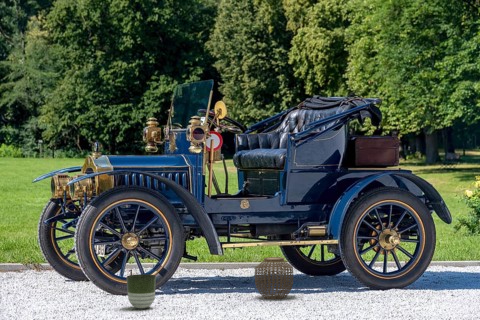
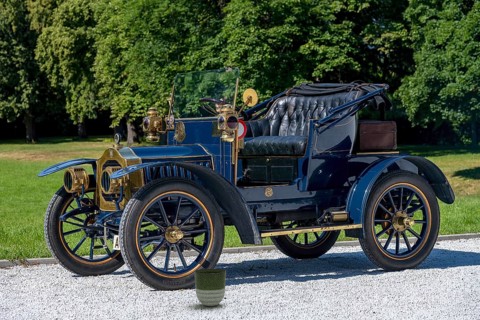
woven basket: present [255,257,293,299] -> none [300,244,339,287]

